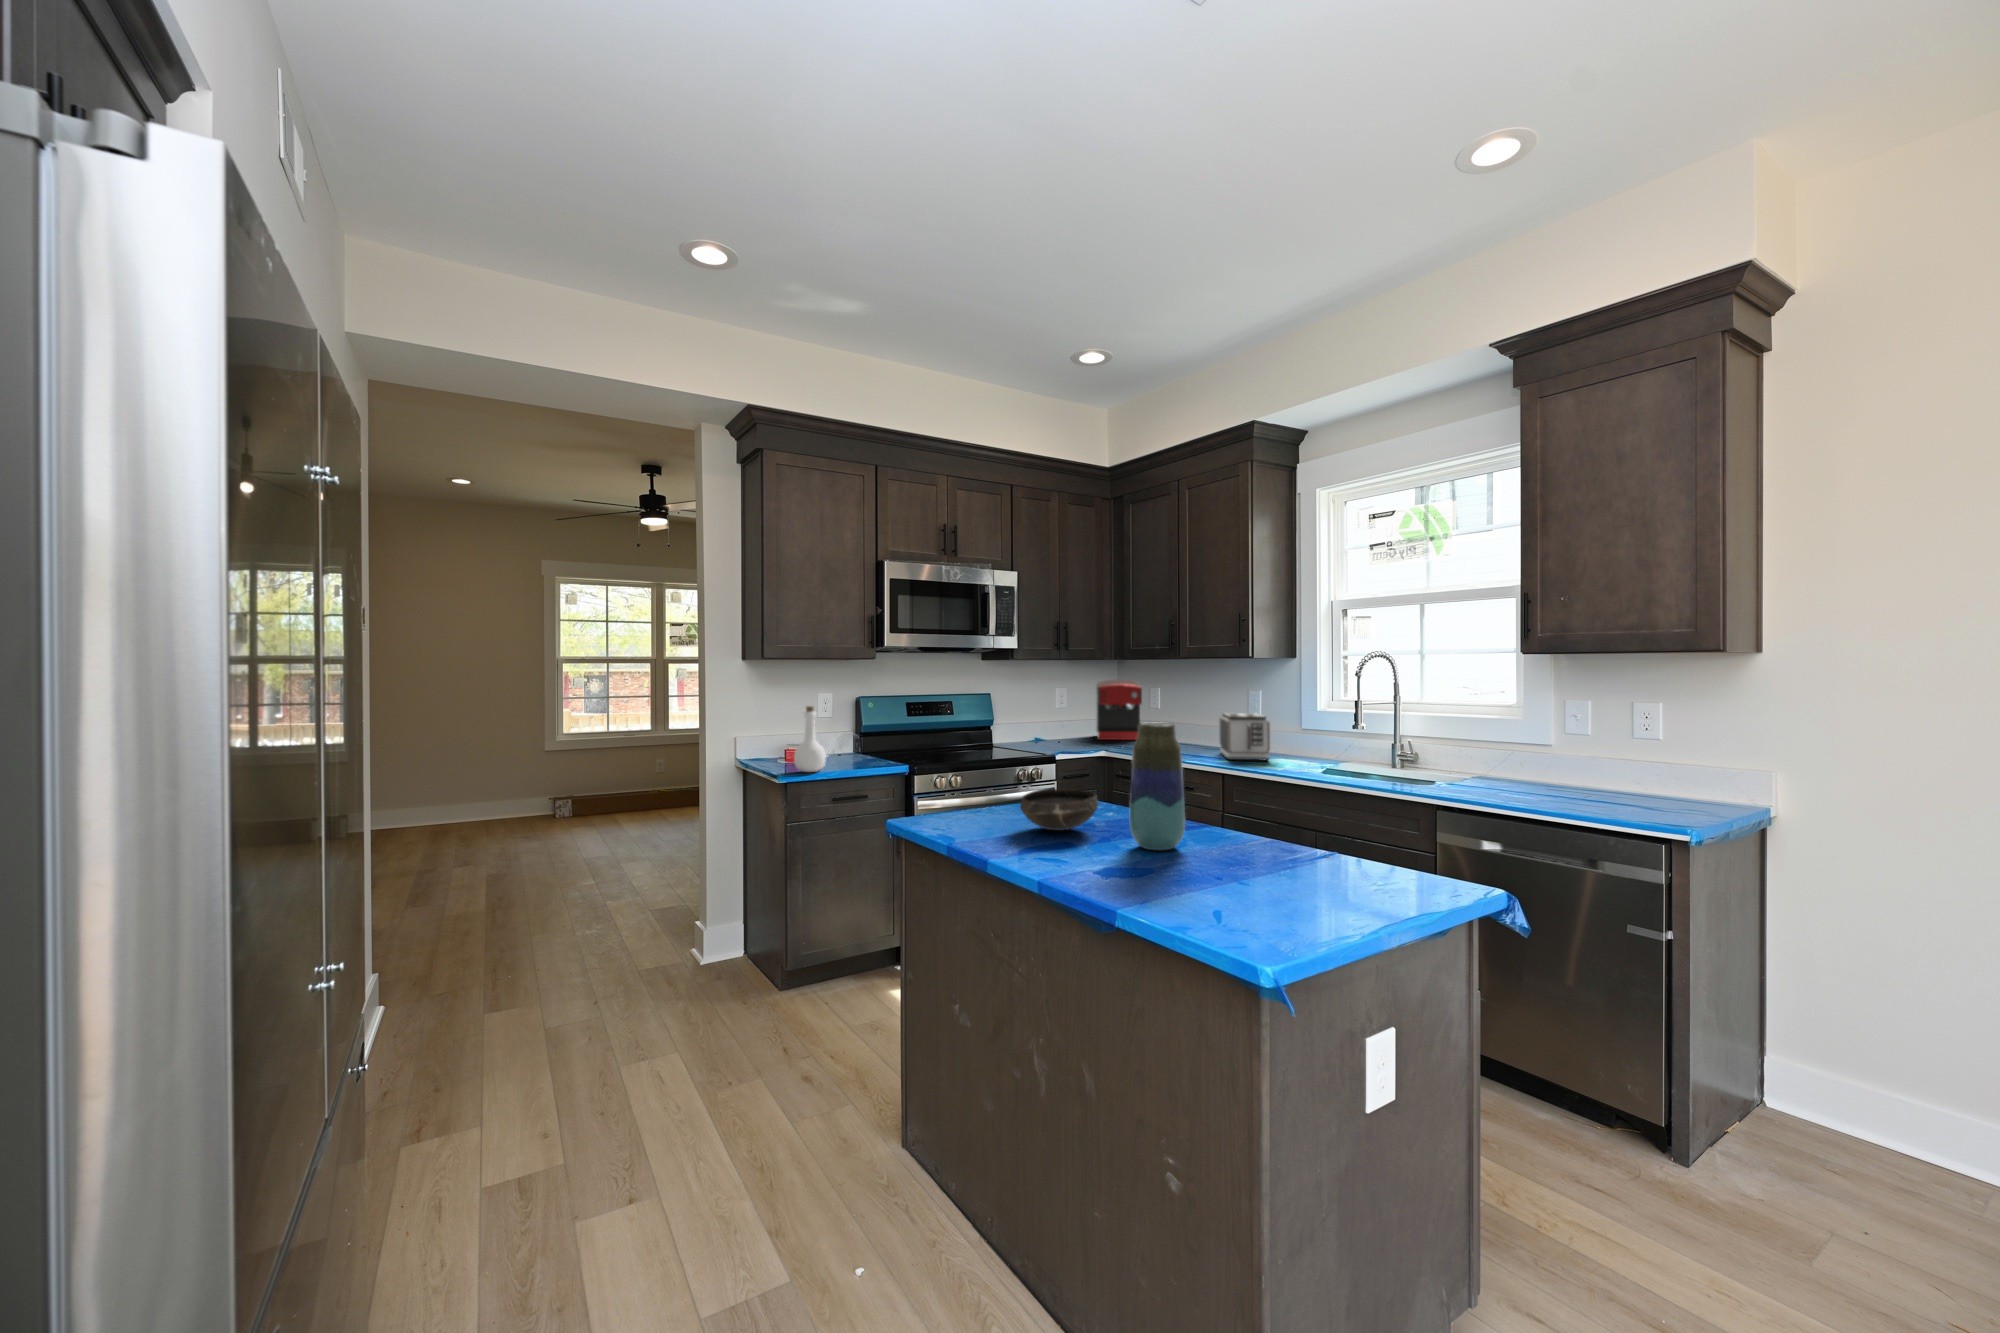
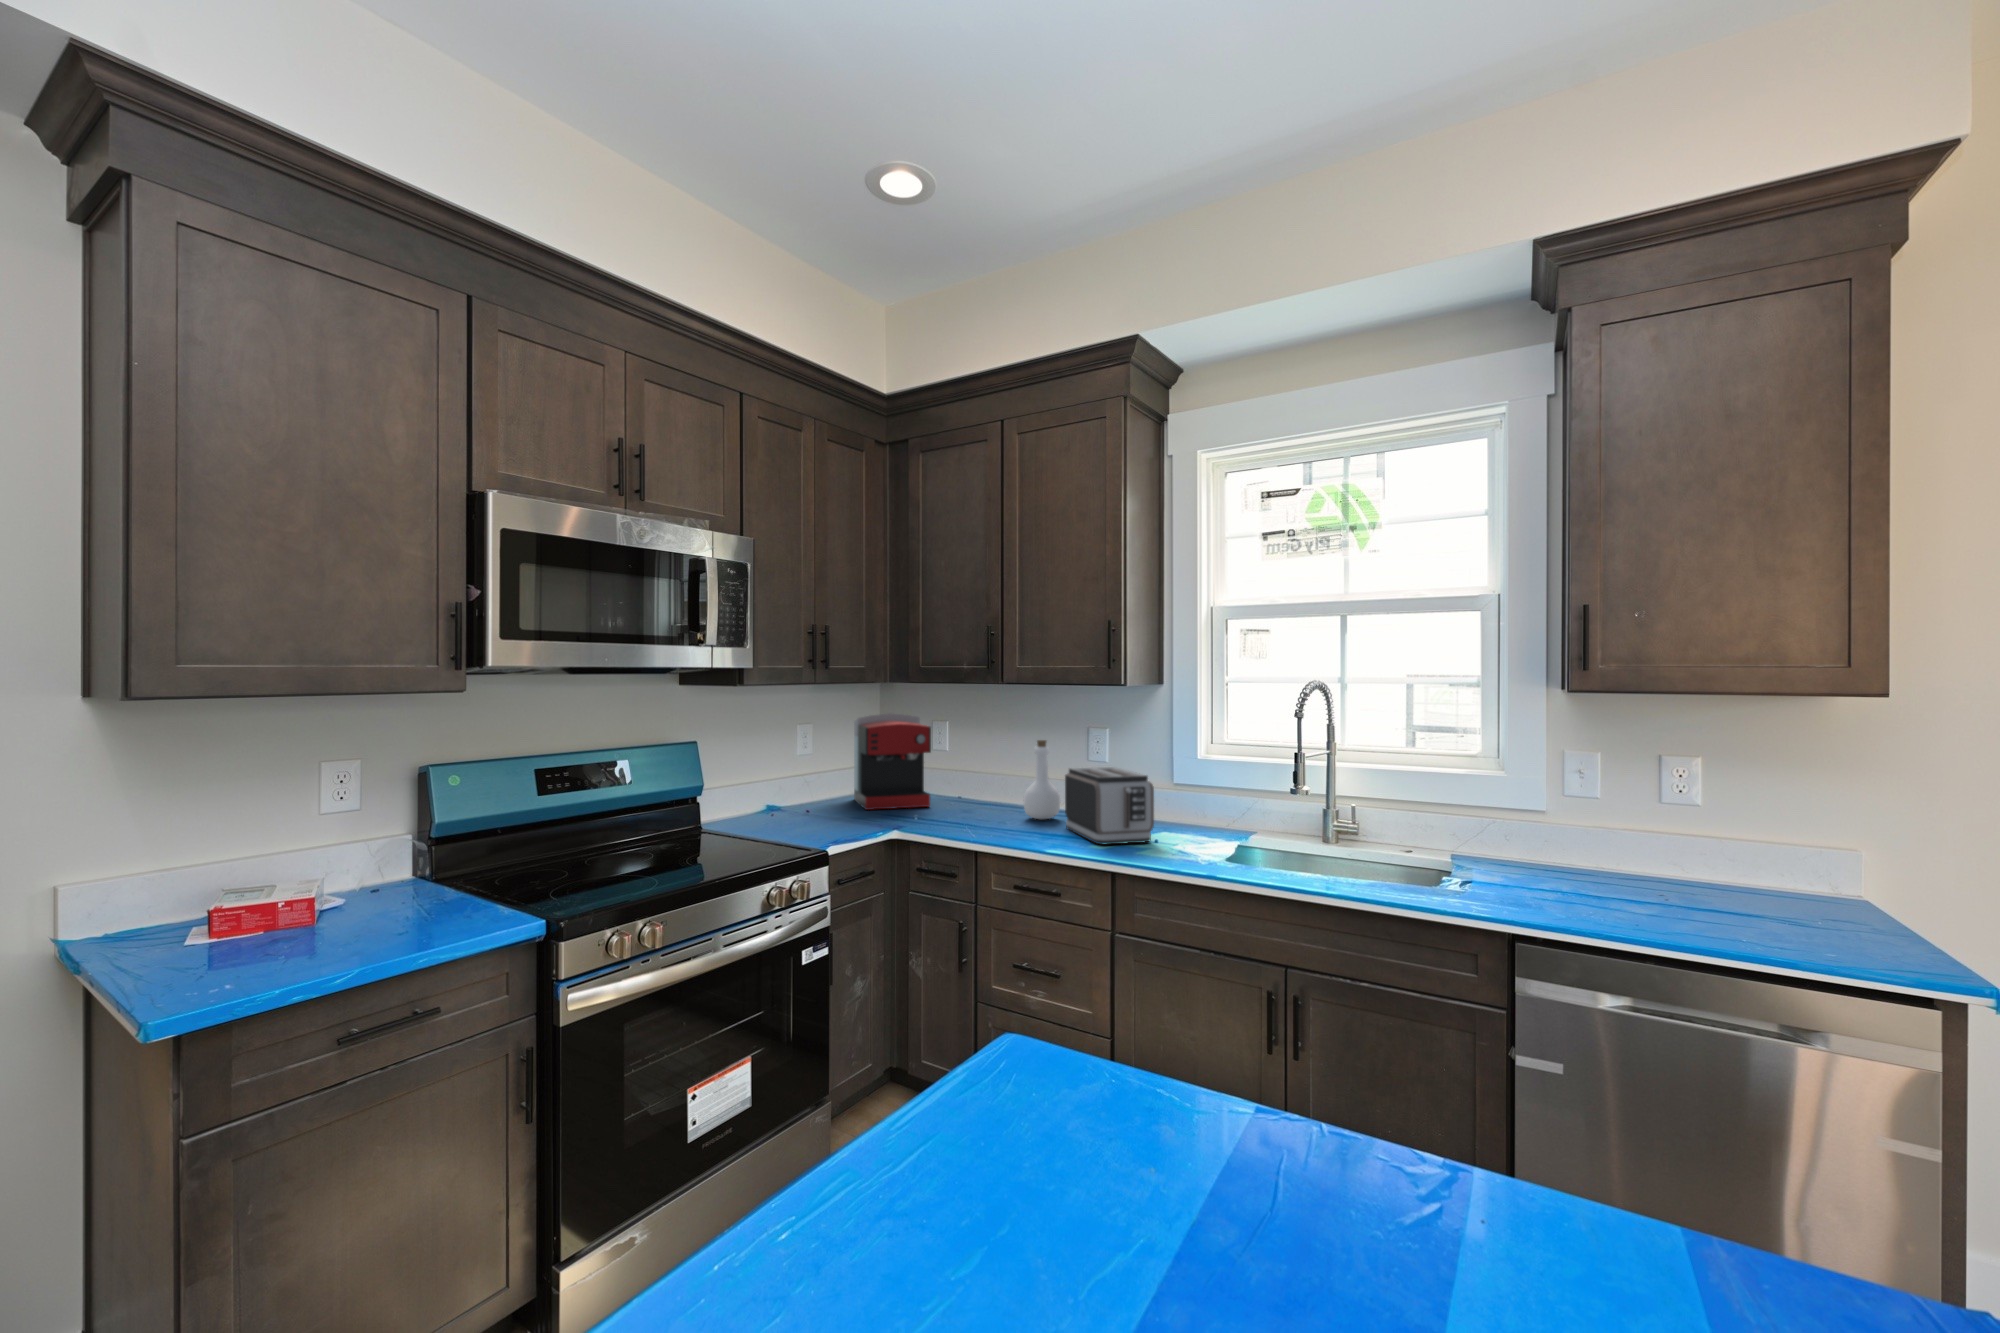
bottle: present [794,706,826,772] -> present [1024,740,1060,819]
vase: present [1129,723,1185,850] -> none [1289,896,1444,1259]
bowl: present [1020,789,1098,830] -> none [949,1040,1155,1192]

